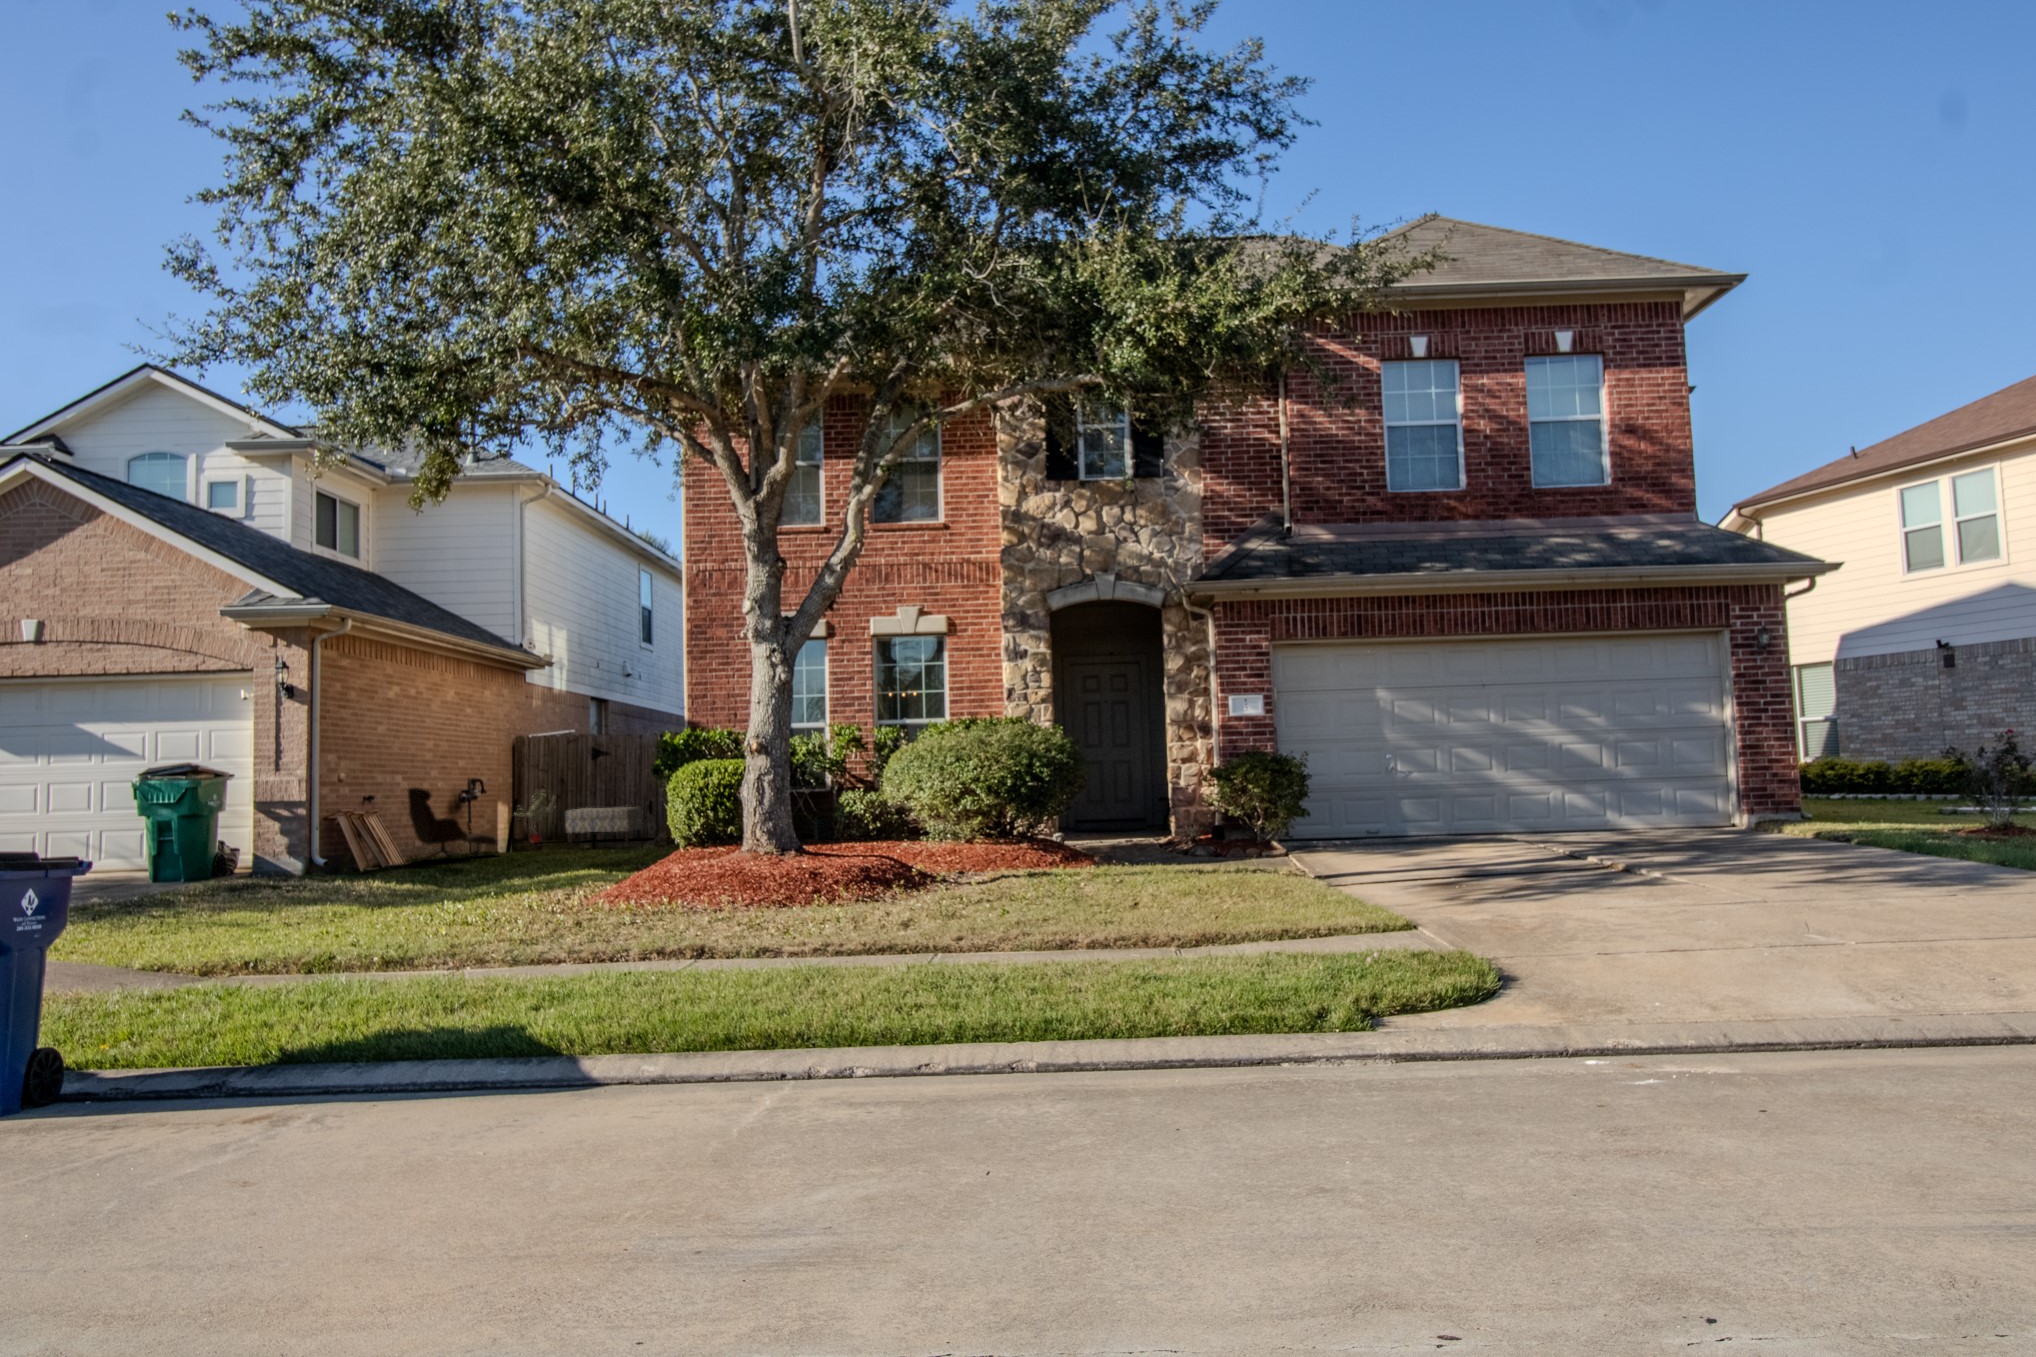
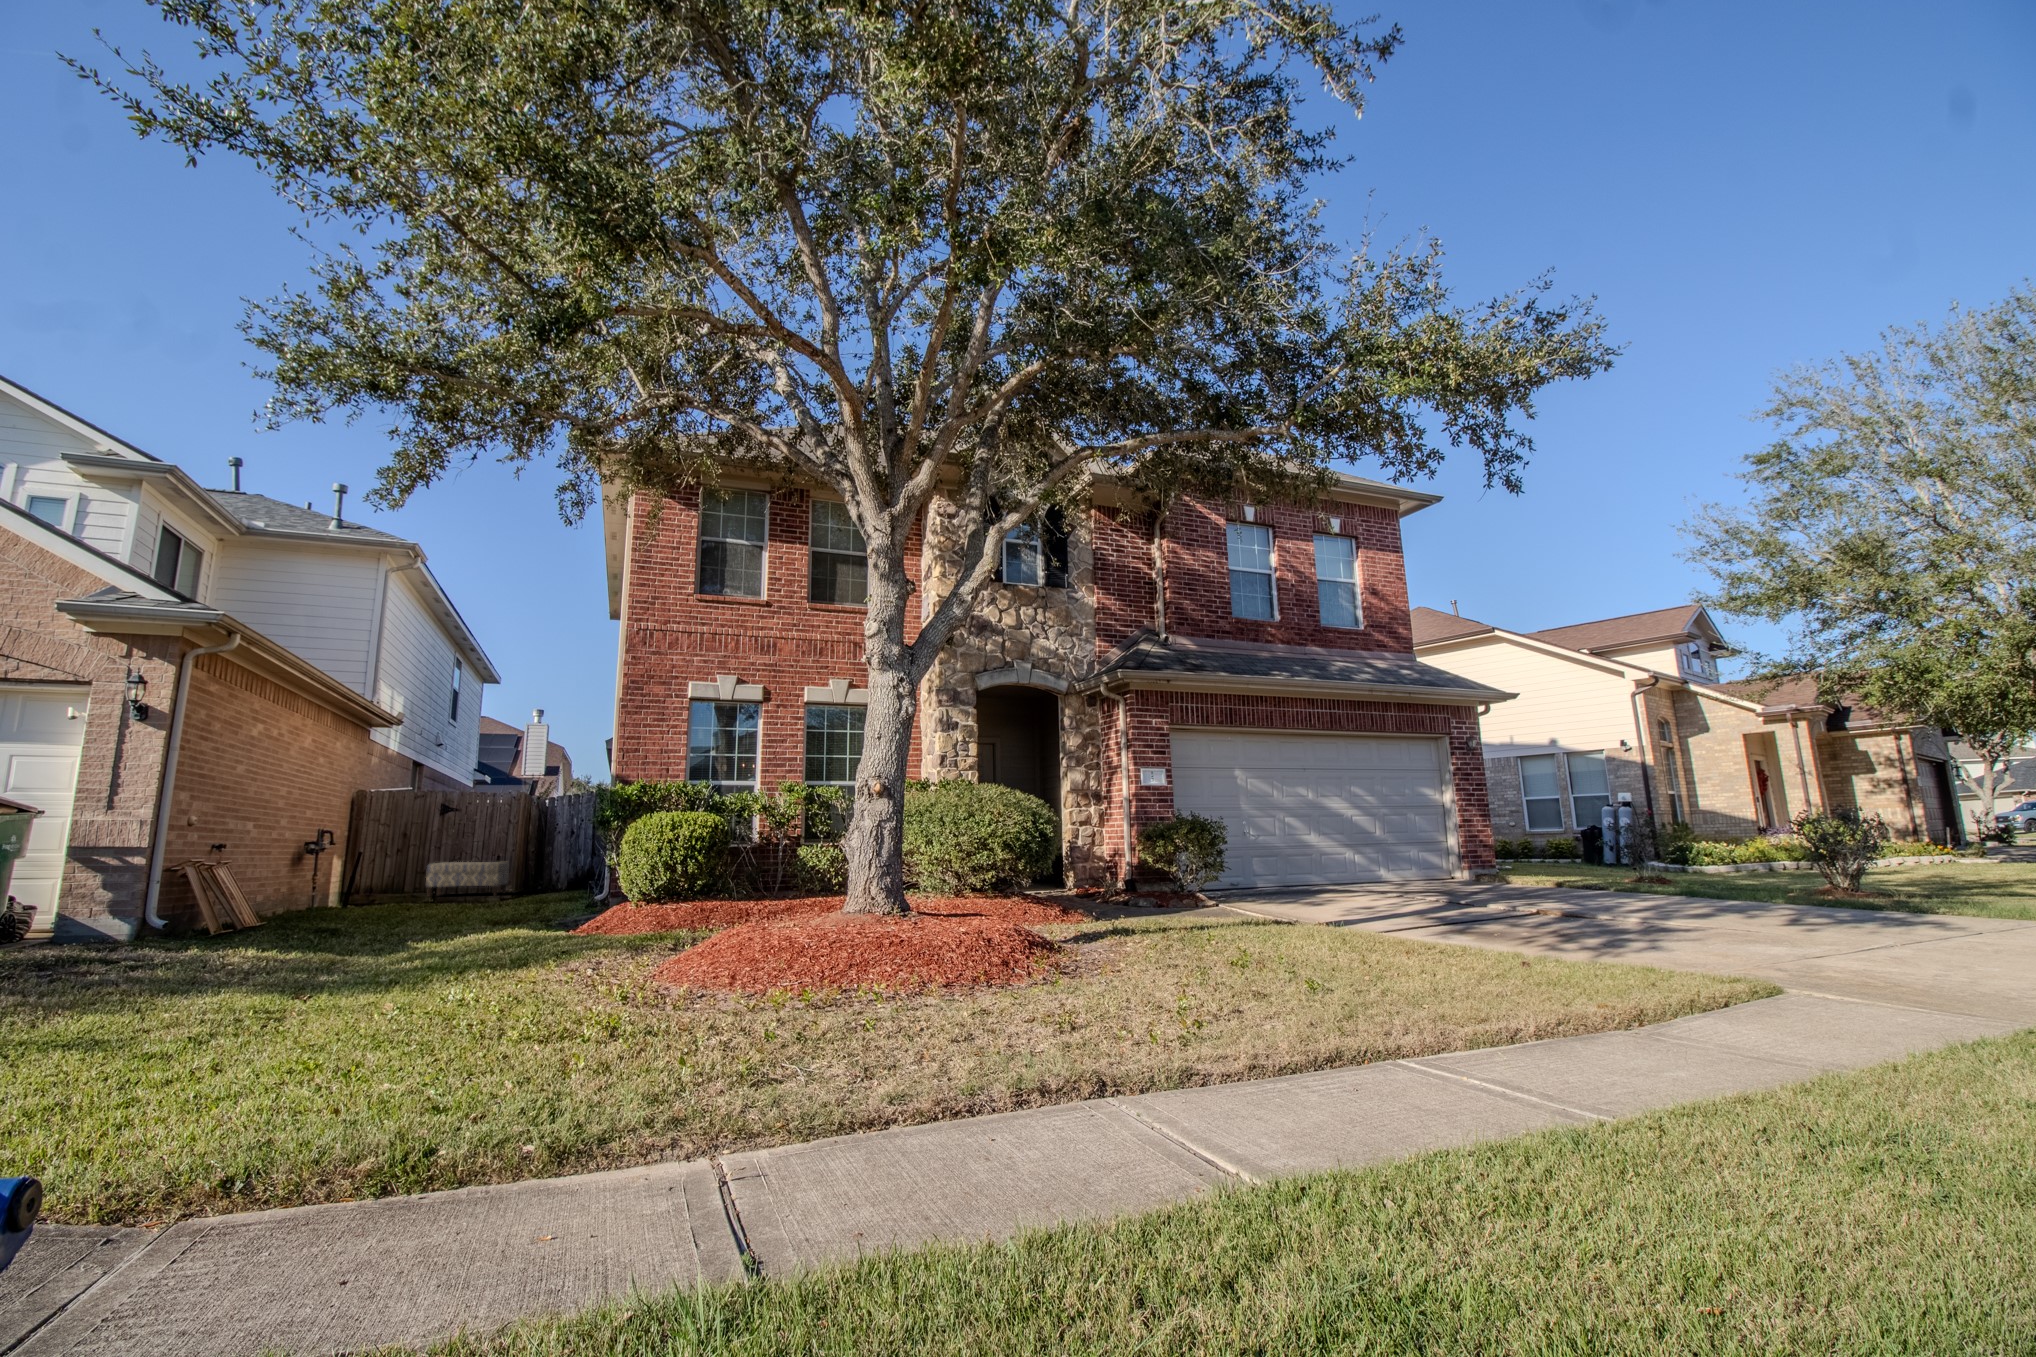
lounge chair: present [408,787,497,860] -> none [263,836,369,919]
potted tree: present [515,791,556,843] -> none [363,842,415,898]
watering can: present [804,815,831,840] -> none [745,870,780,896]

